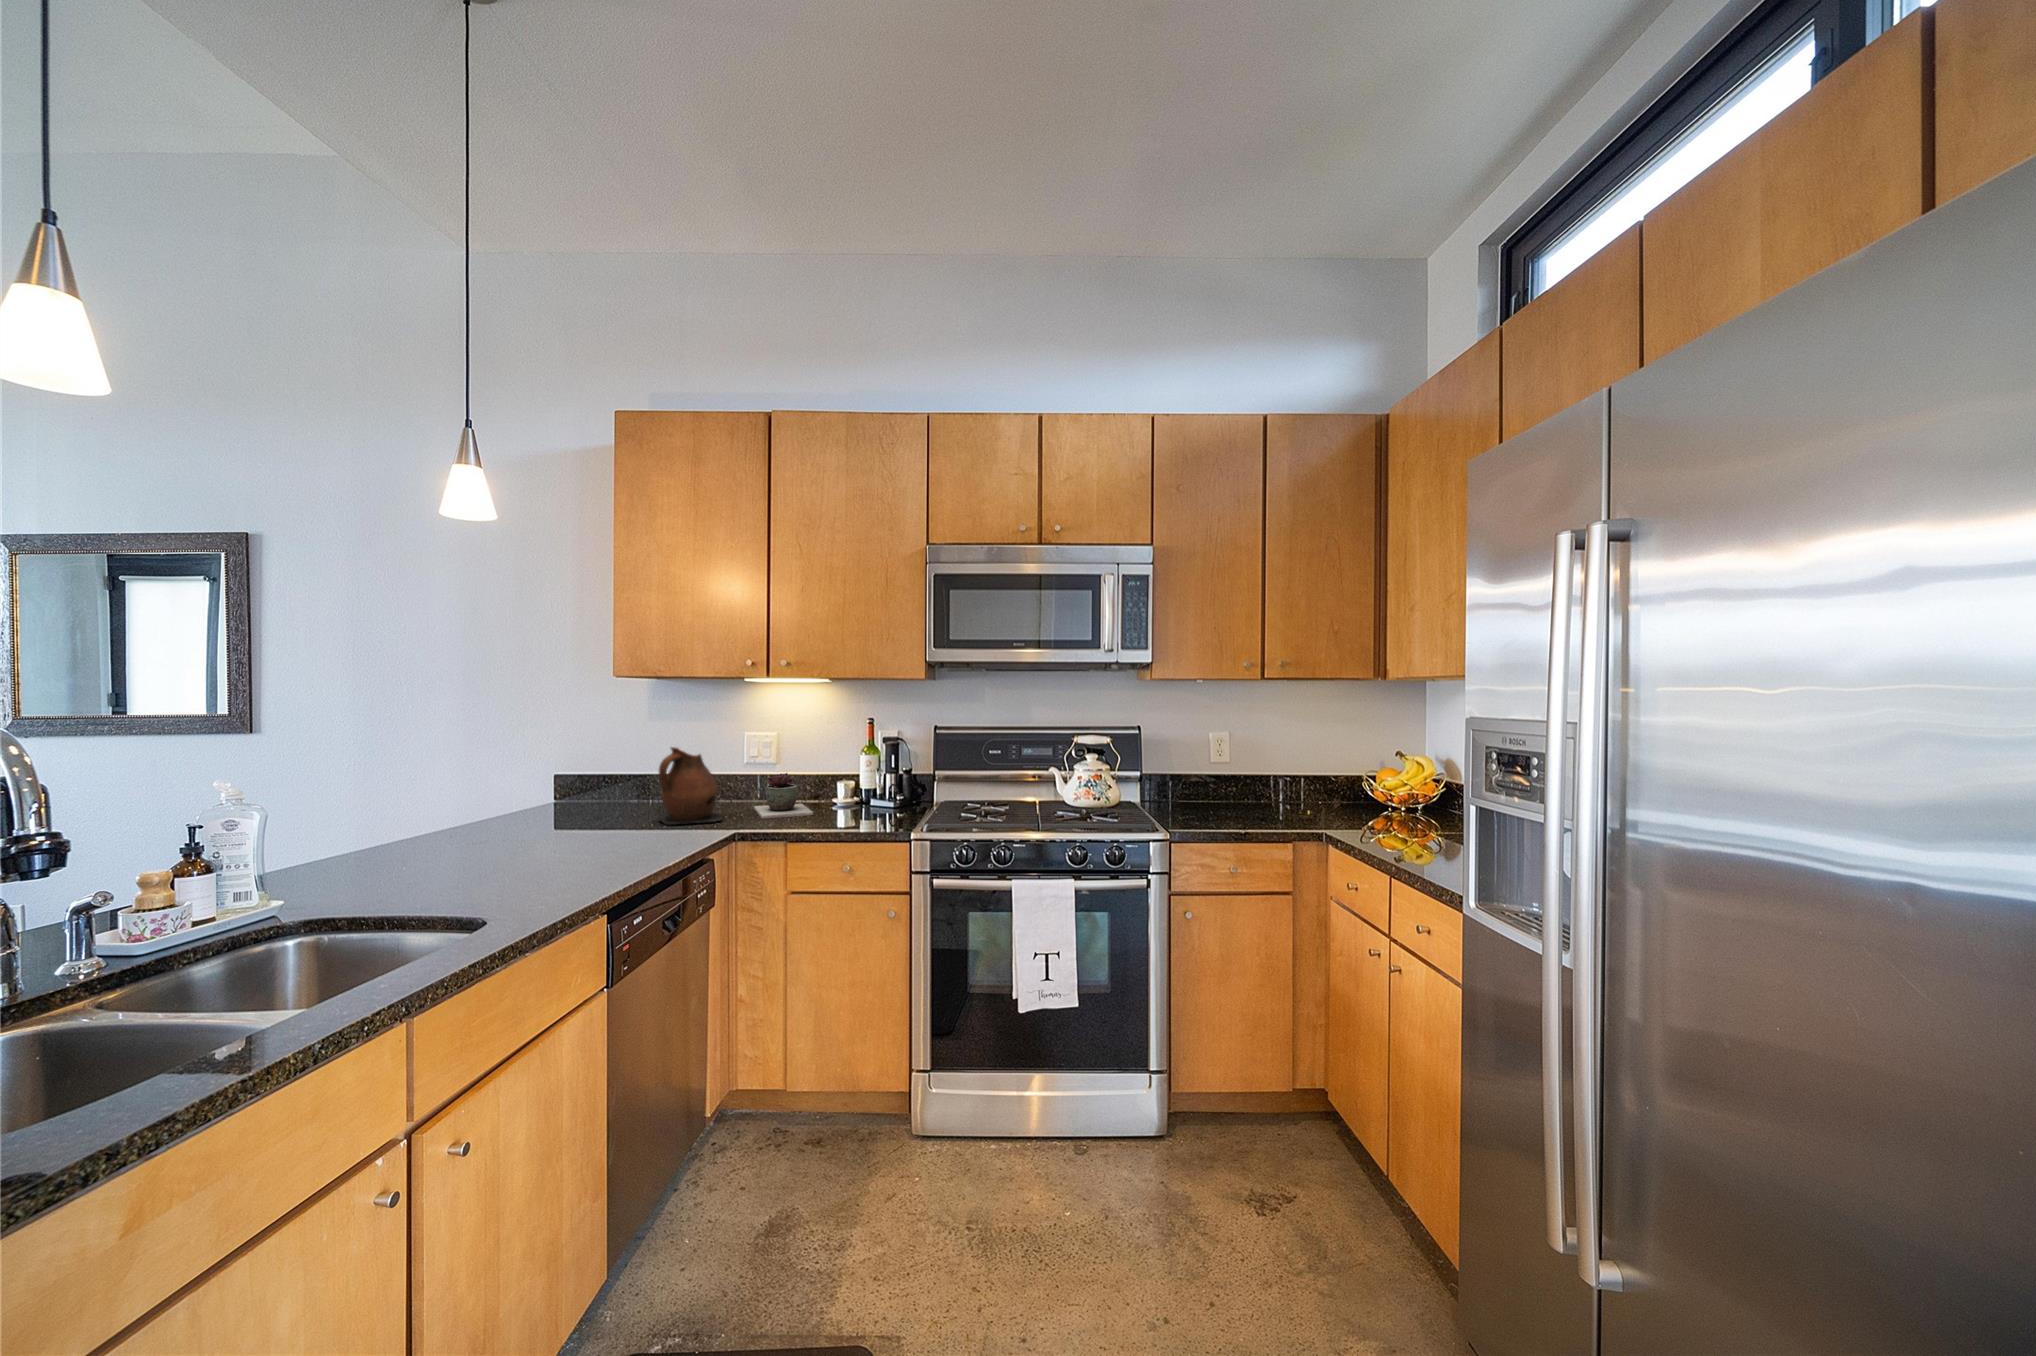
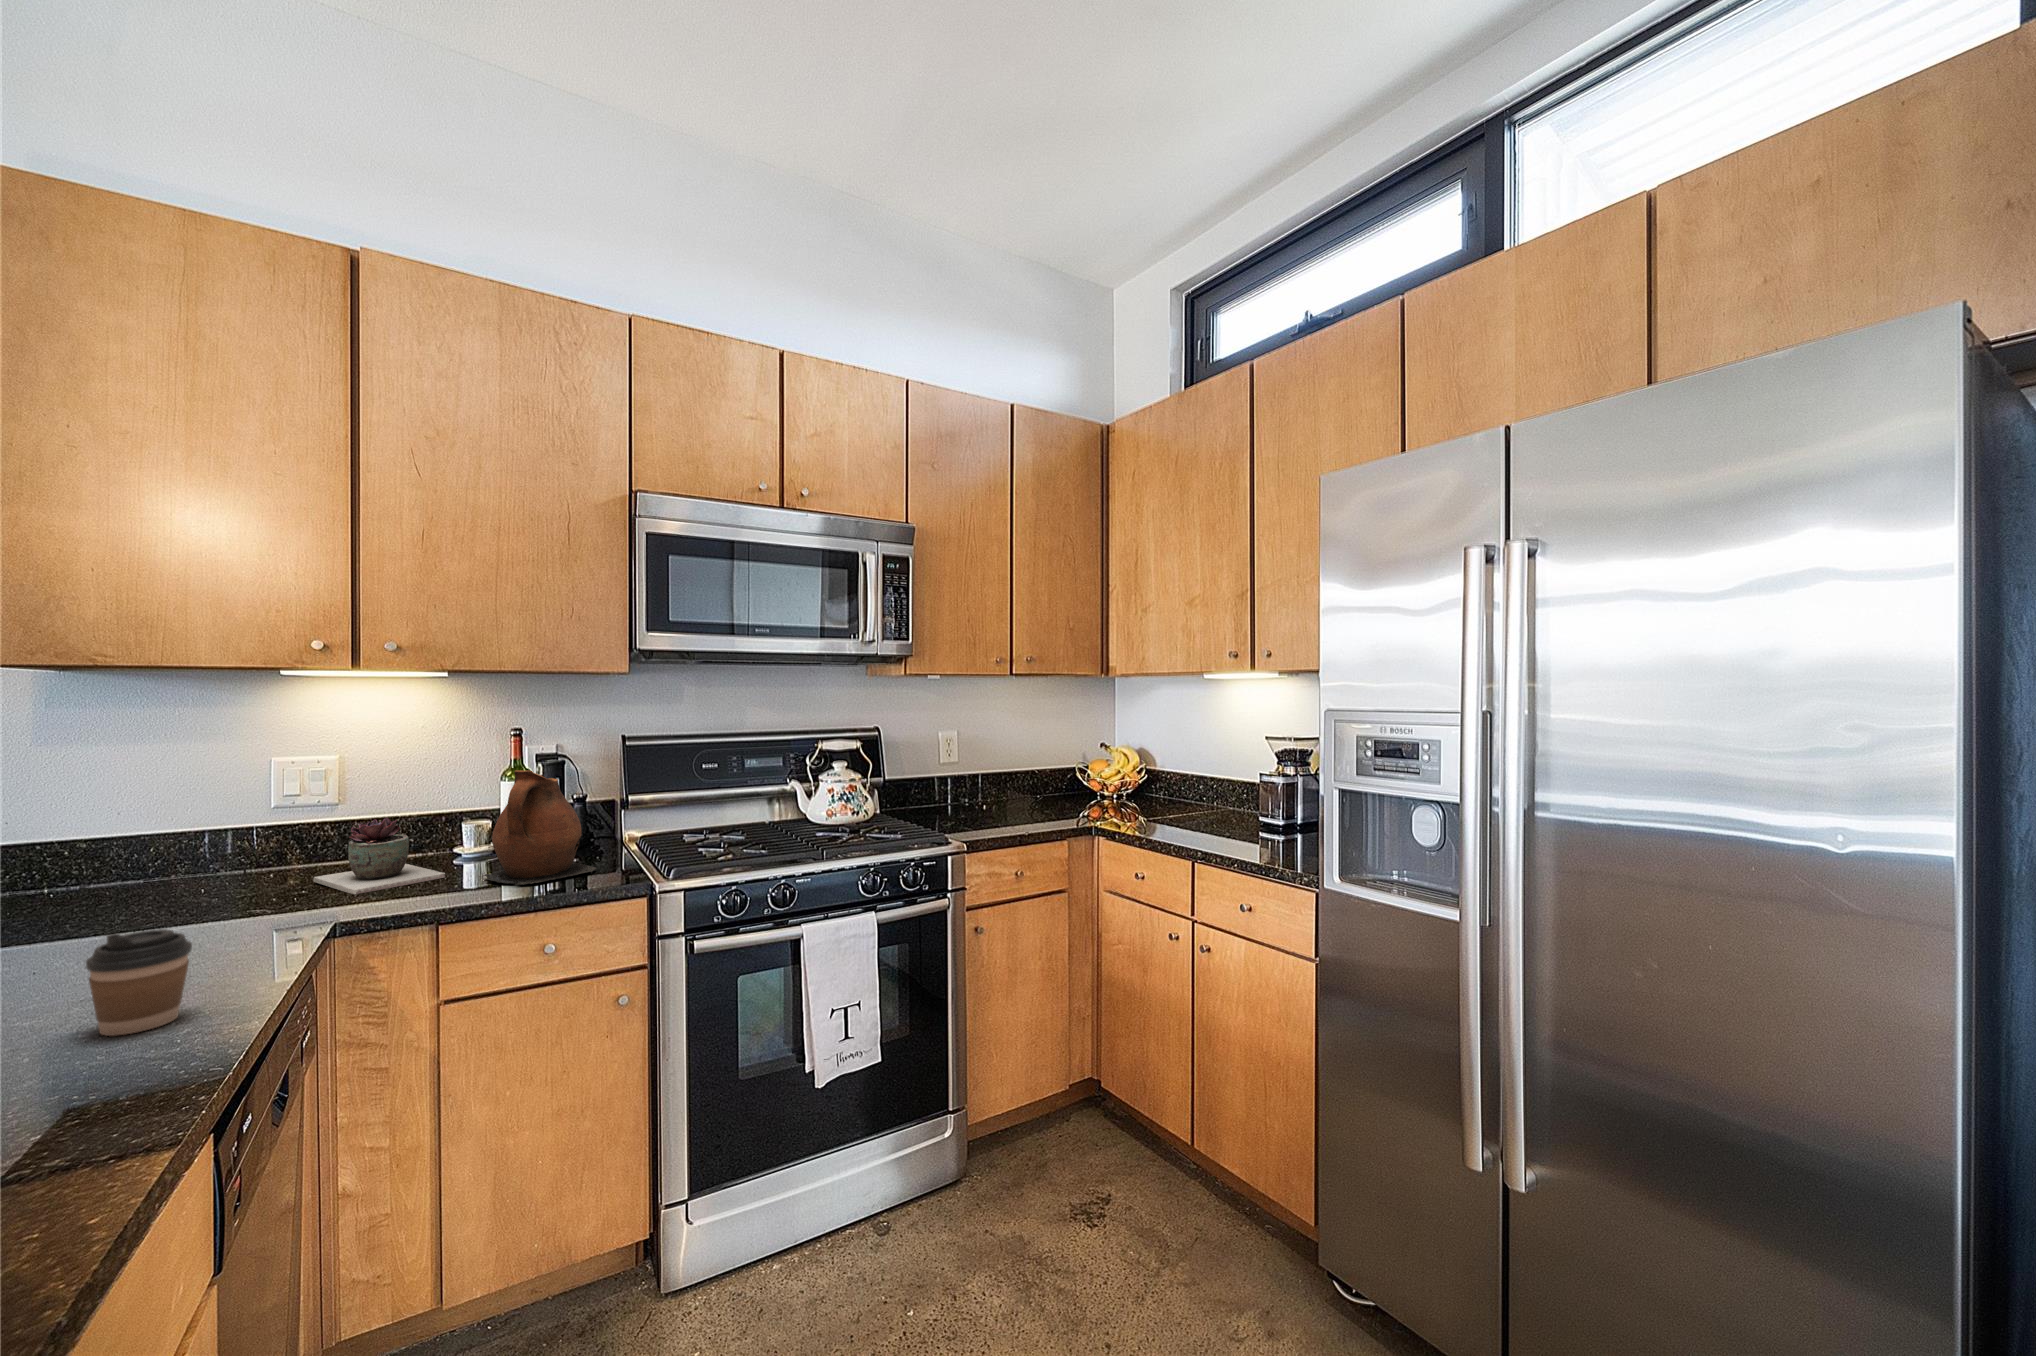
ceramic pitcher: present [659,747,722,824] -> present [479,770,596,885]
coffee cup: none [595,817,635,868] -> present [86,929,192,1036]

